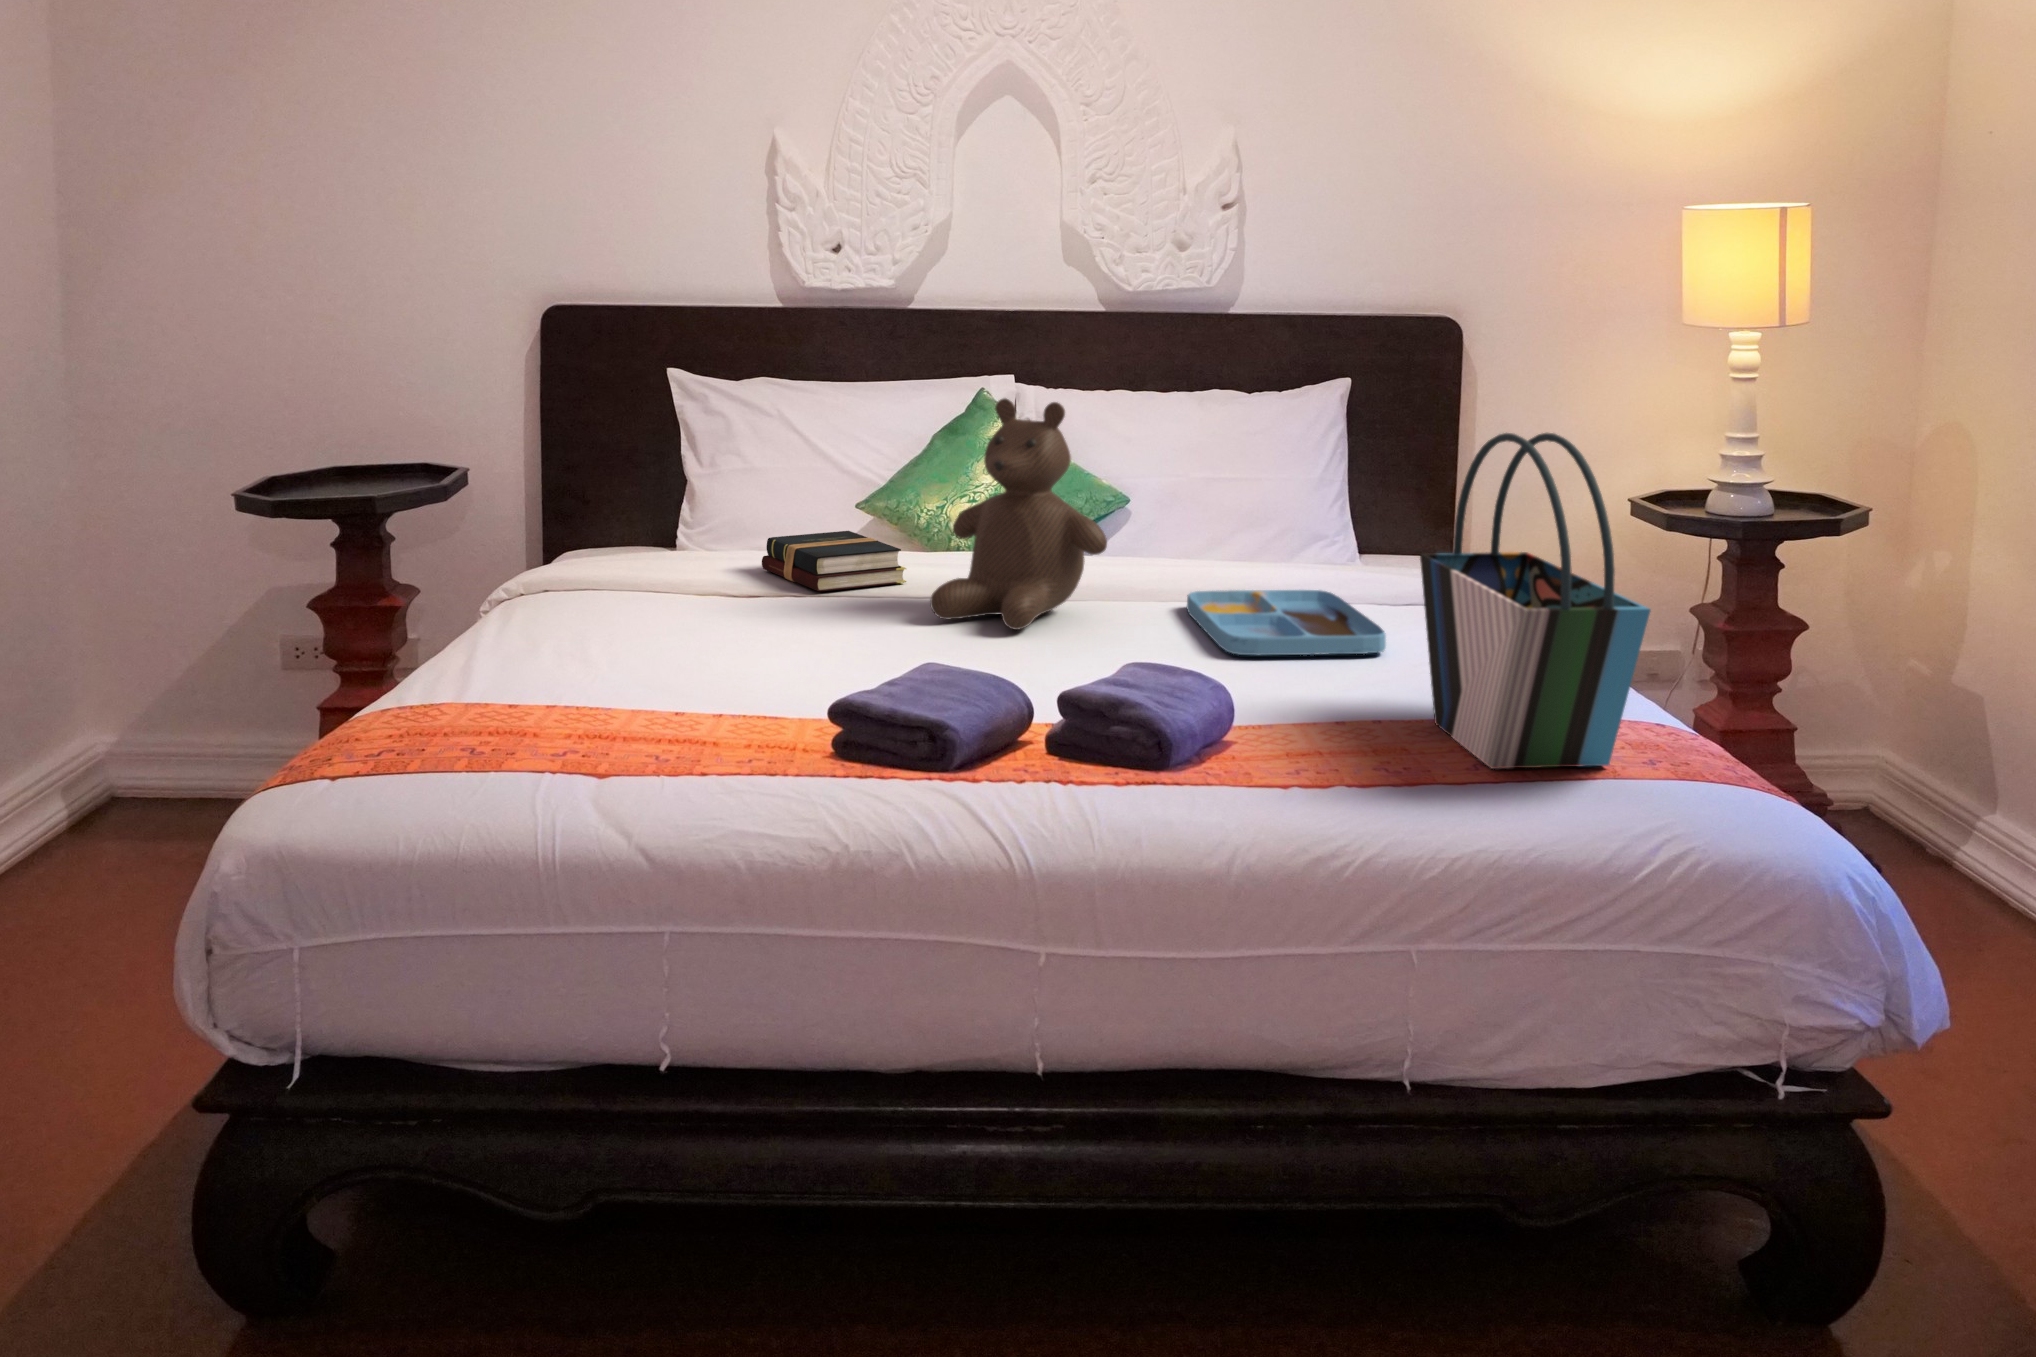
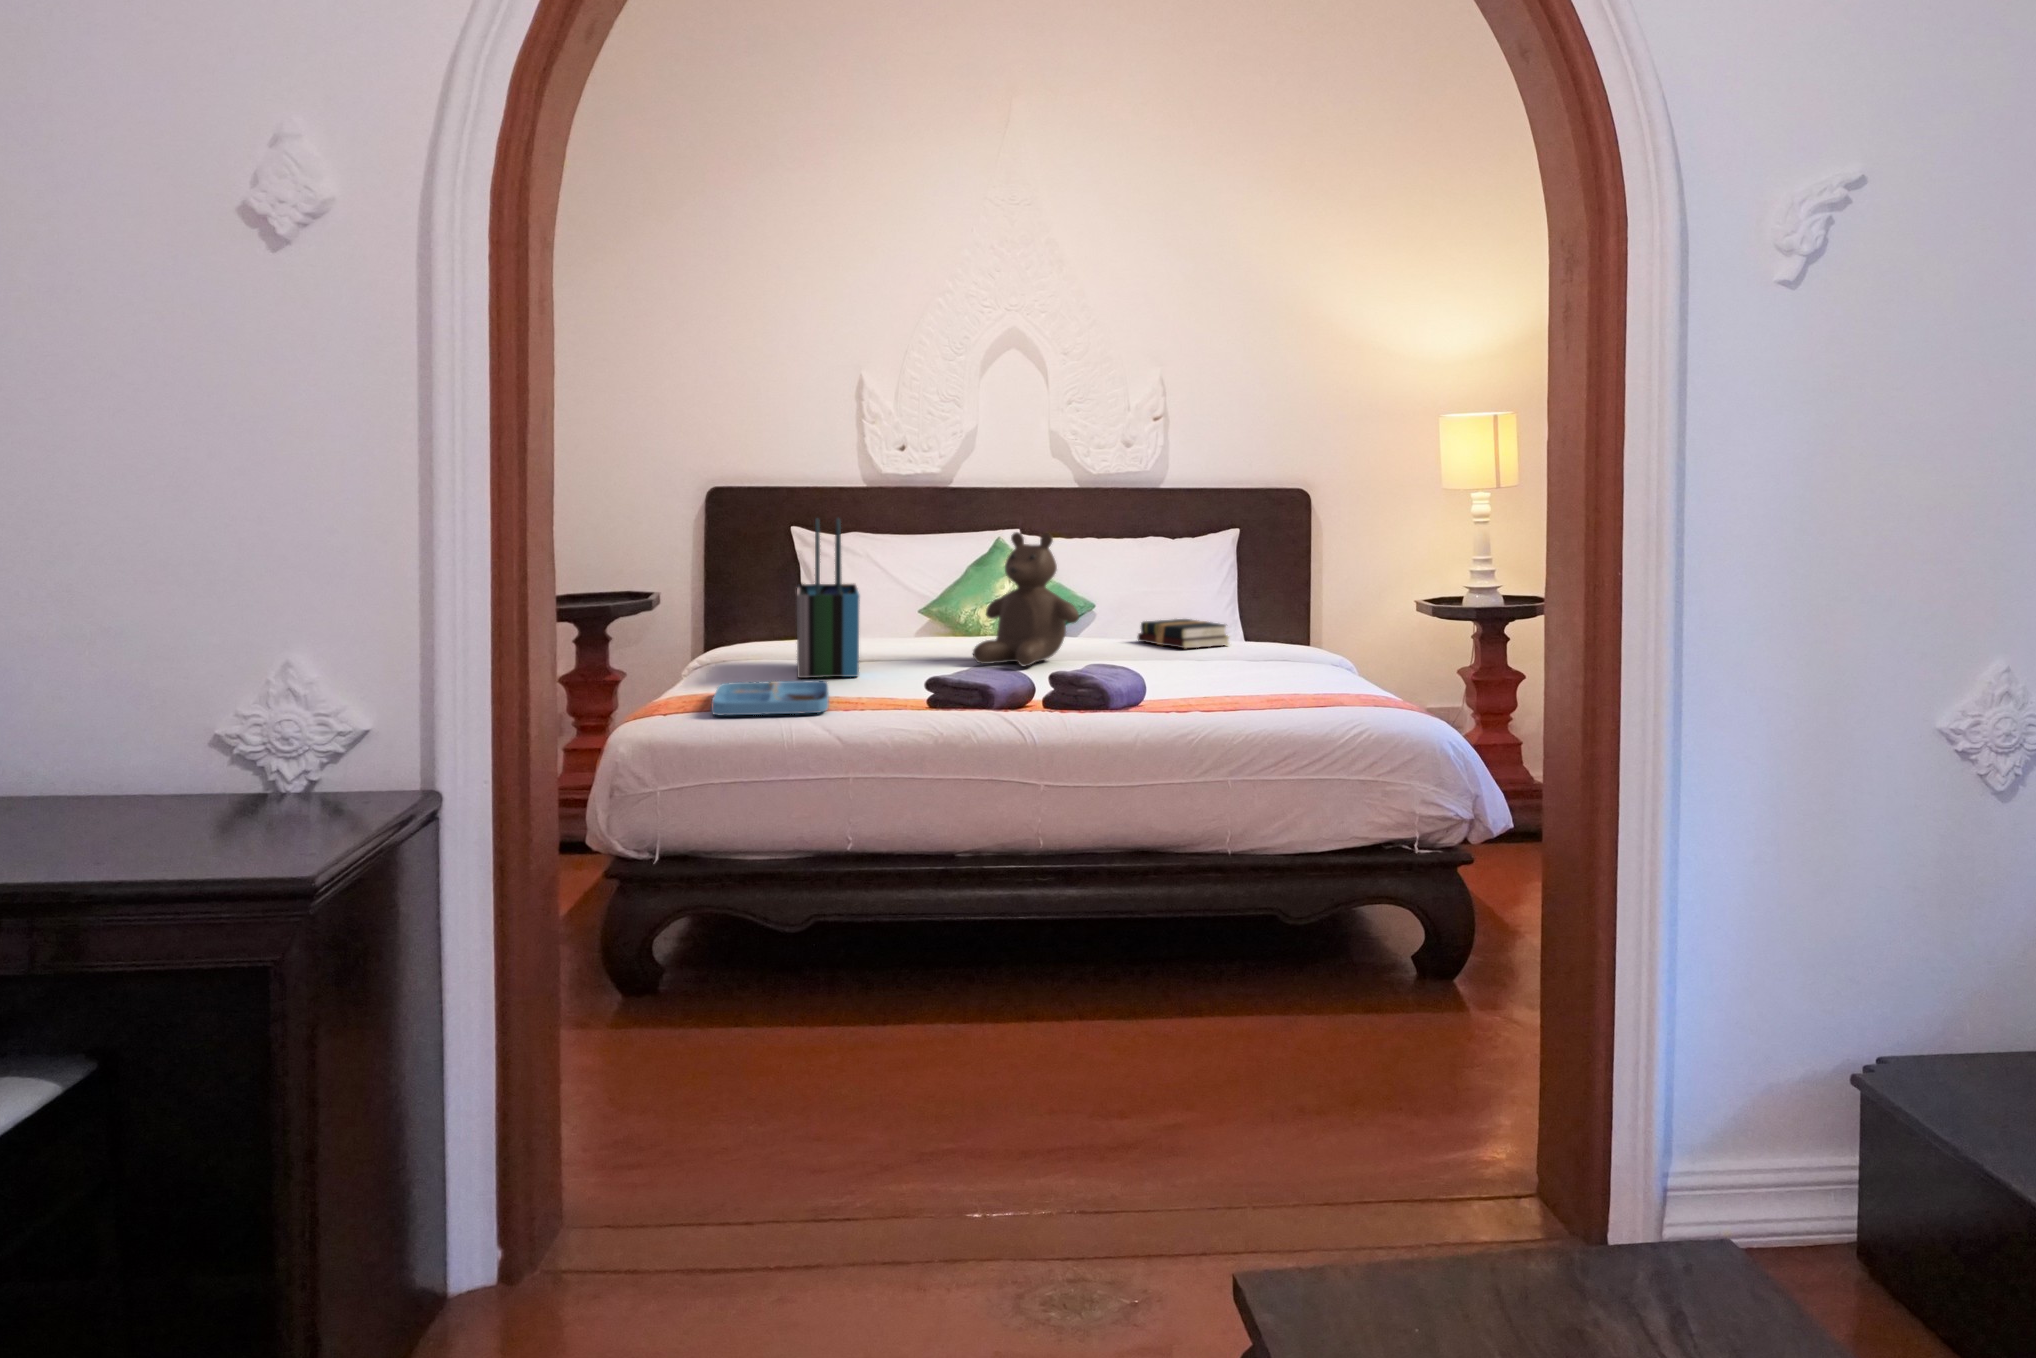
tote bag: present [1420,433,1650,769] -> present [797,518,860,678]
hardback book: present [762,531,906,591] -> present [1138,619,1229,648]
tray: present [1187,590,1386,655] -> present [711,681,829,715]

